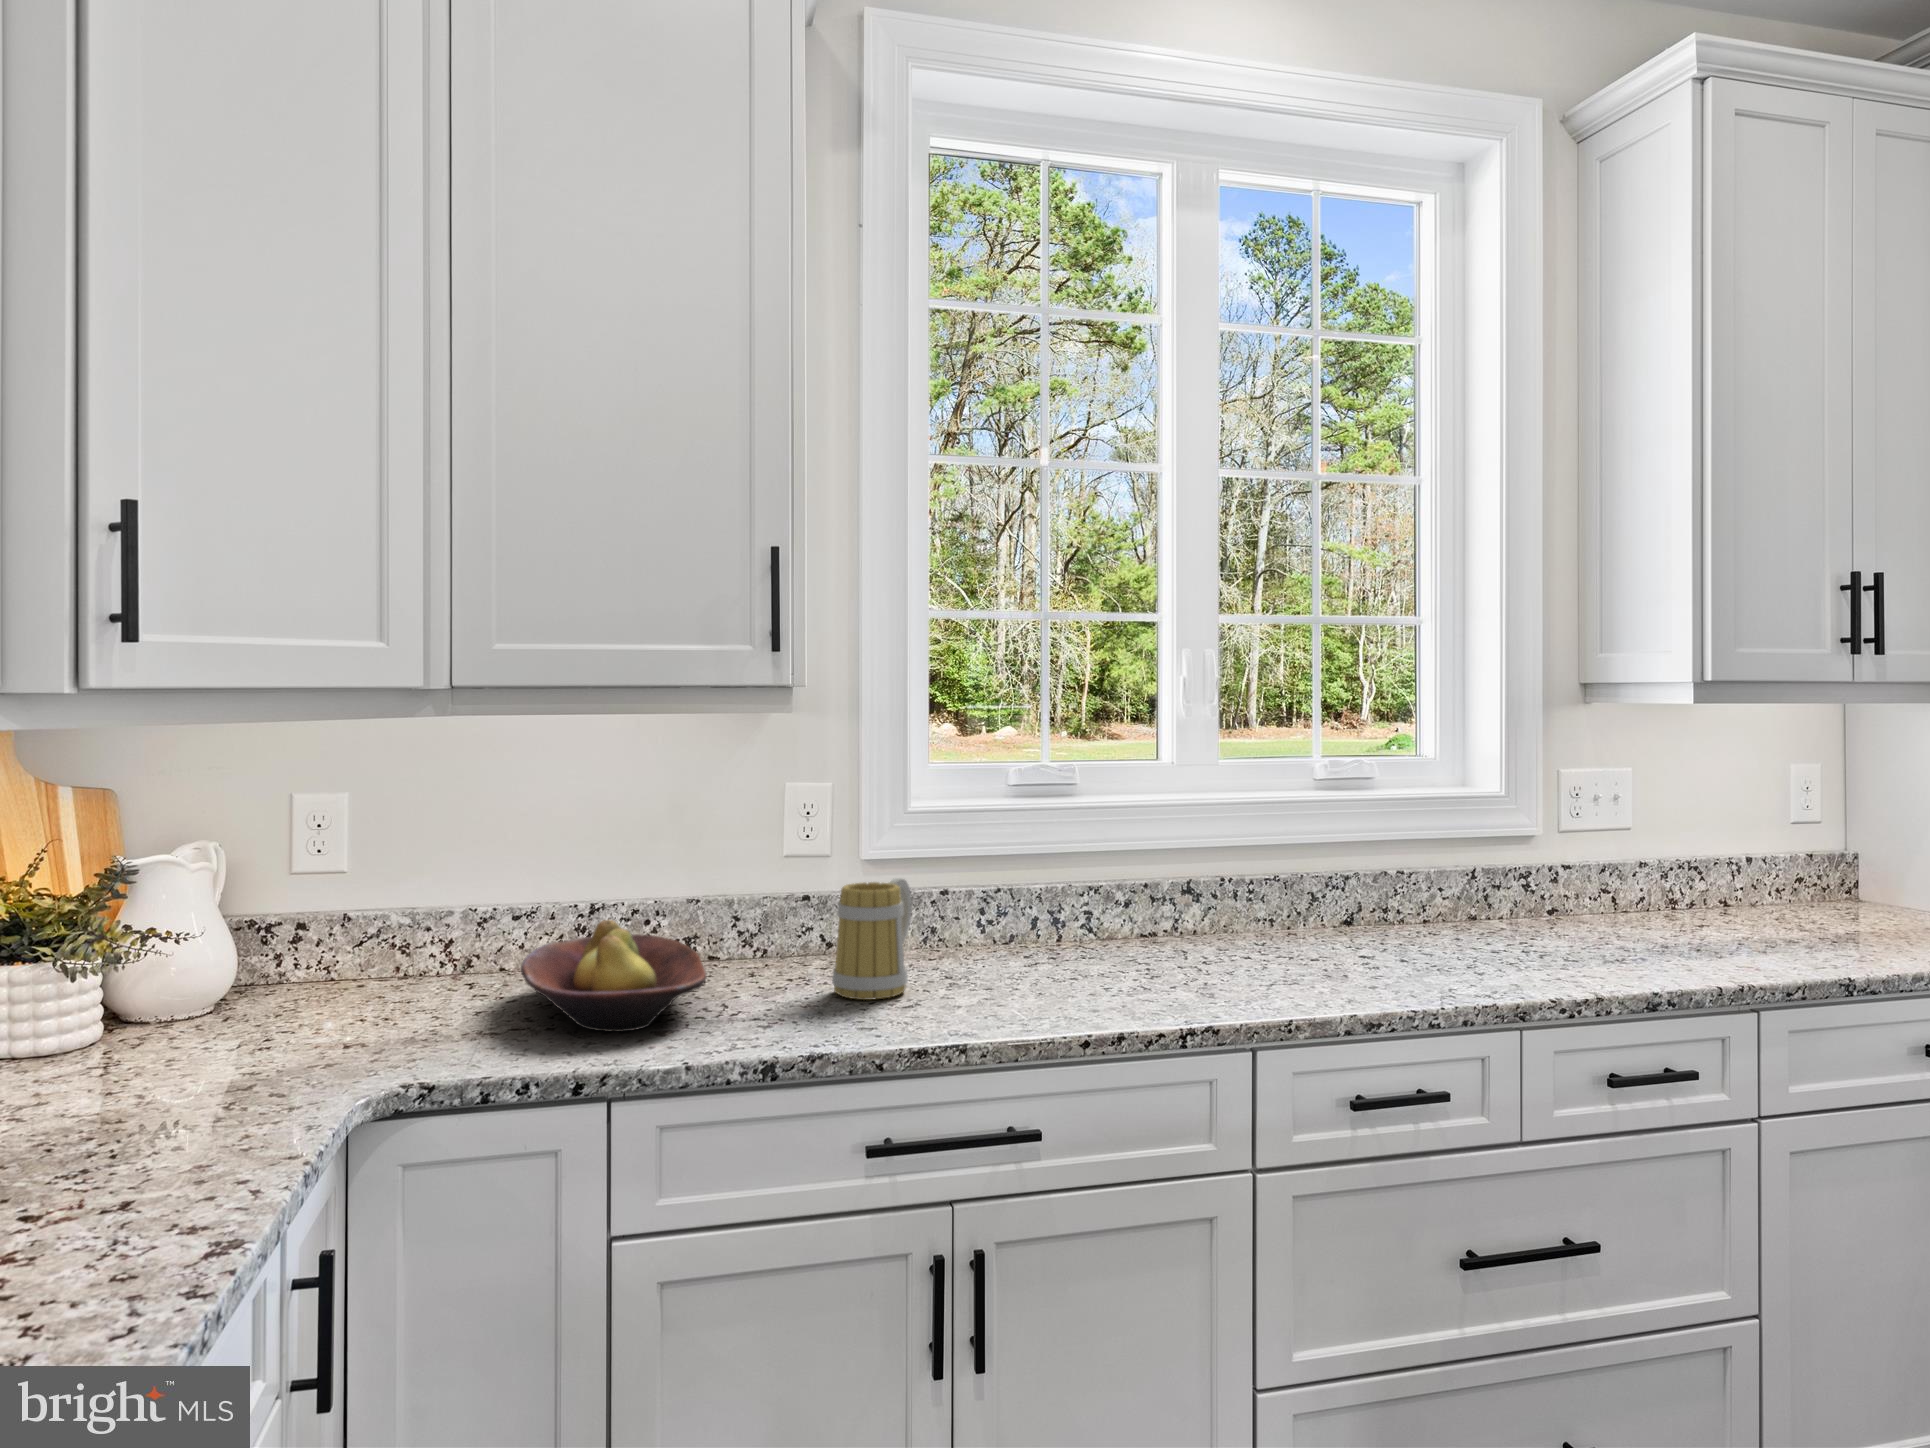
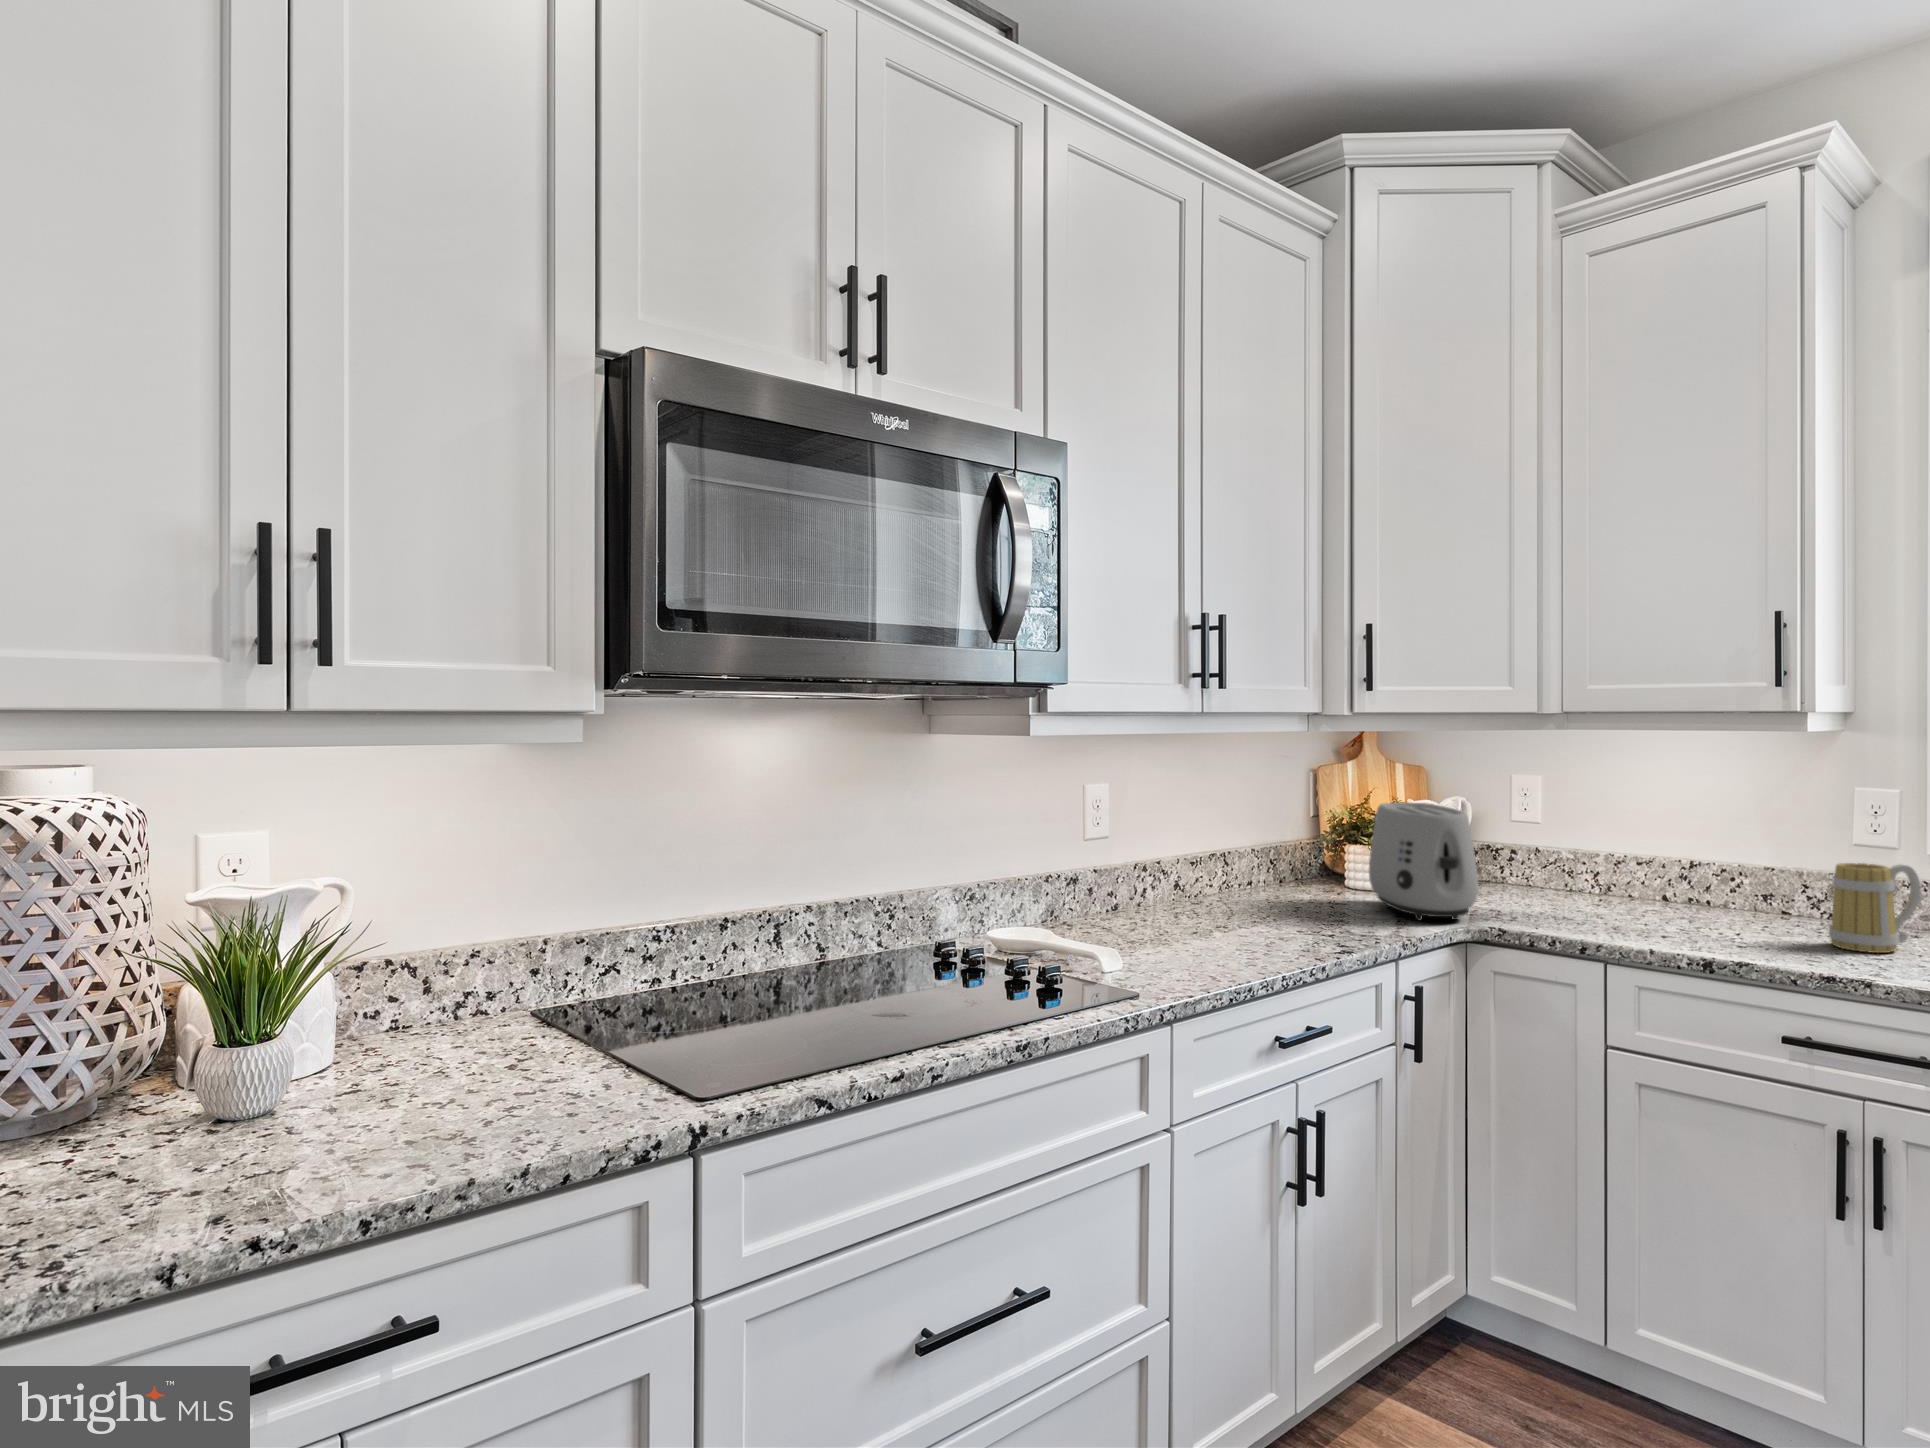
toaster: none [97,868,365,1106] -> present [1369,802,1479,921]
fruit bowl: present [521,920,706,1032] -> none [1593,866,1733,933]

